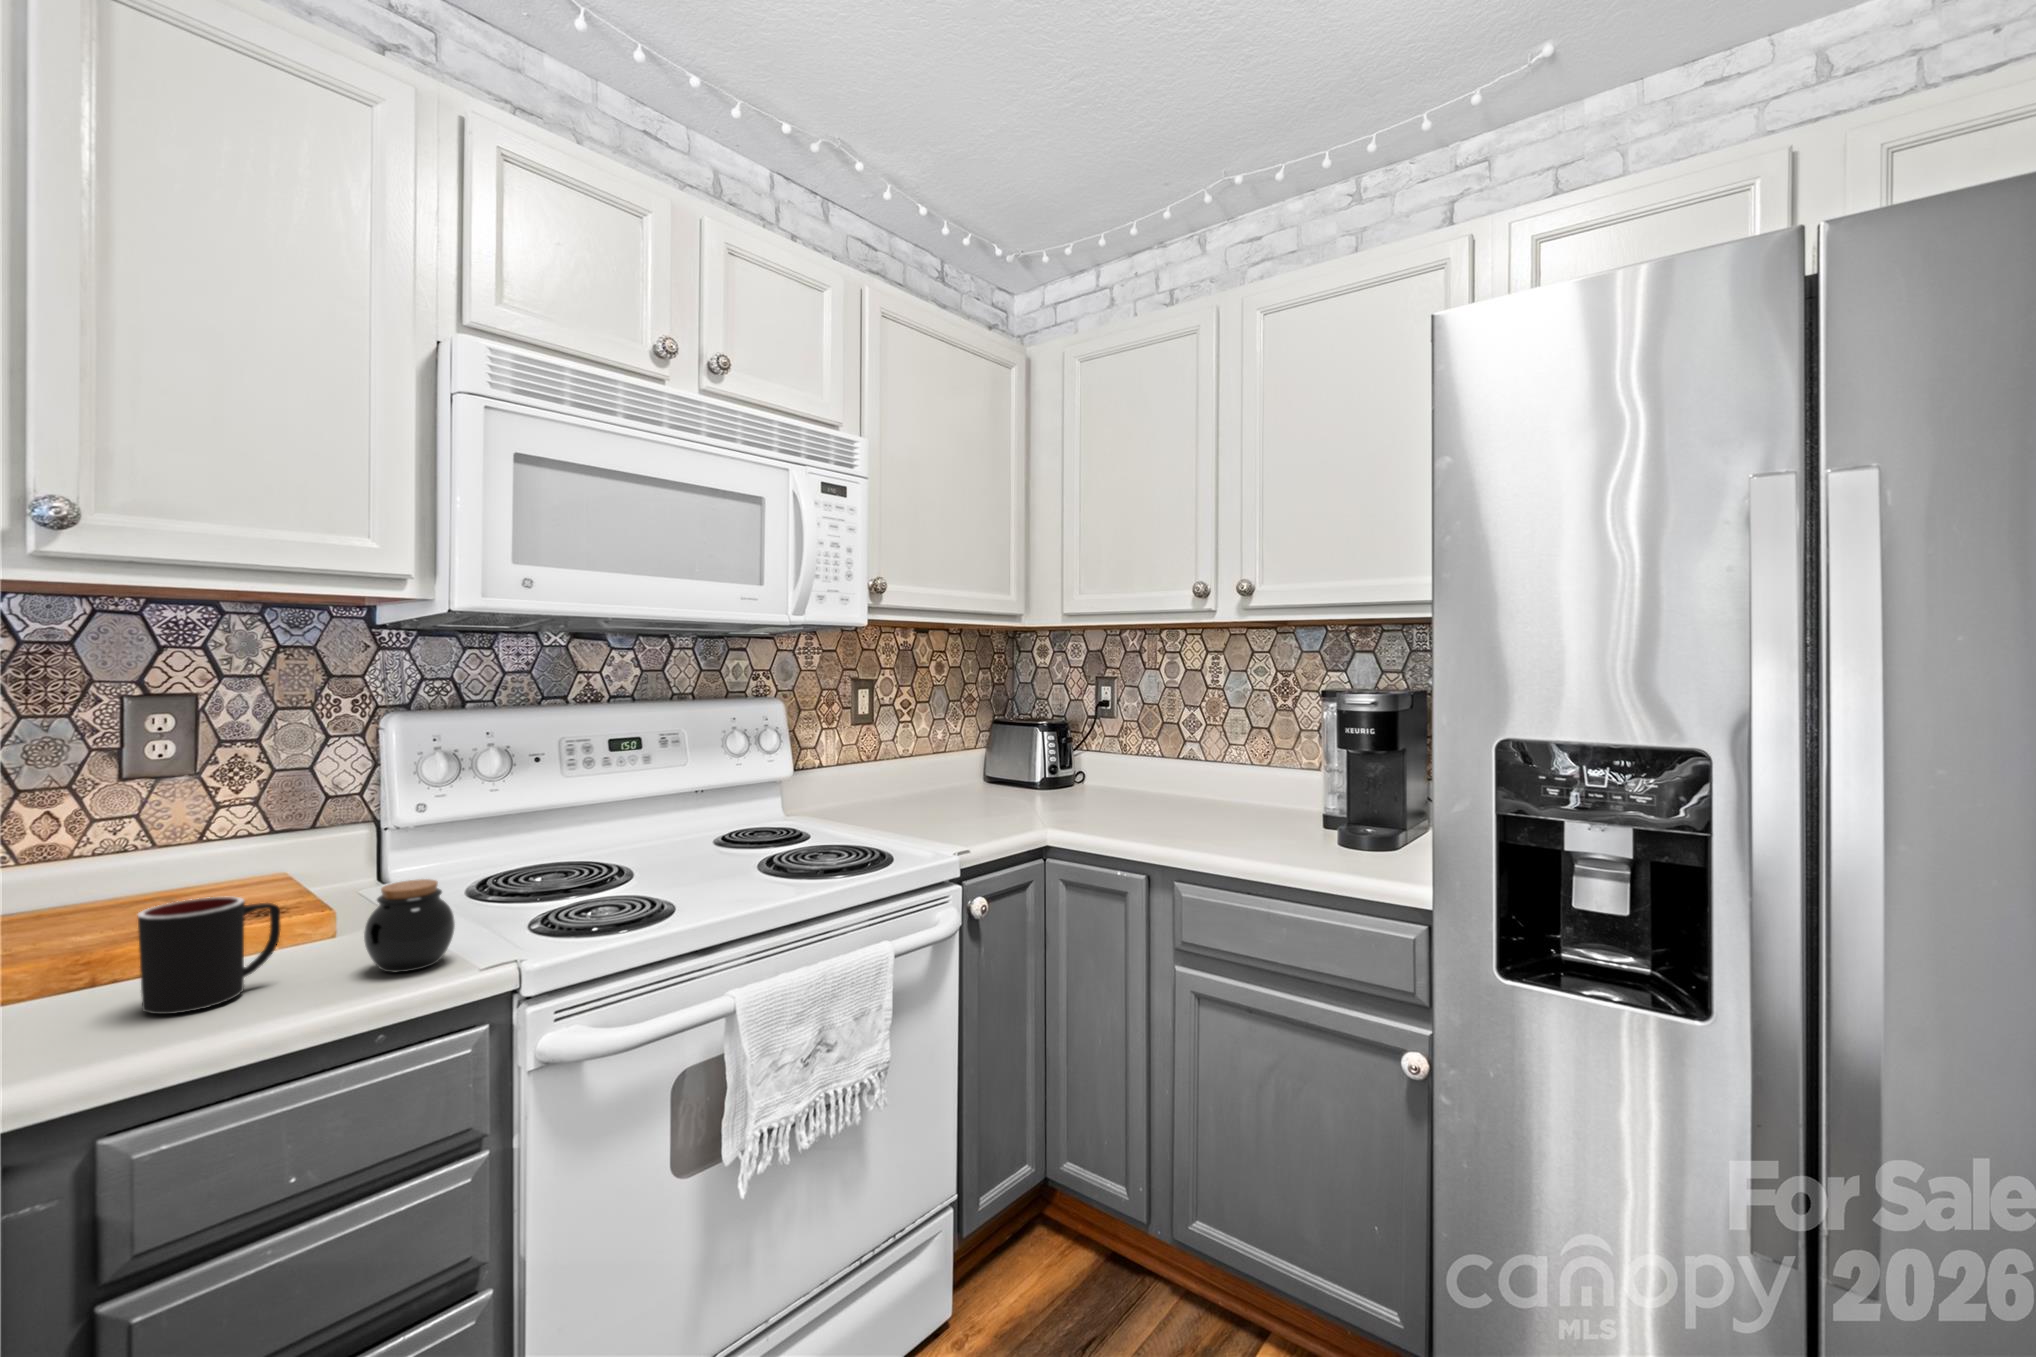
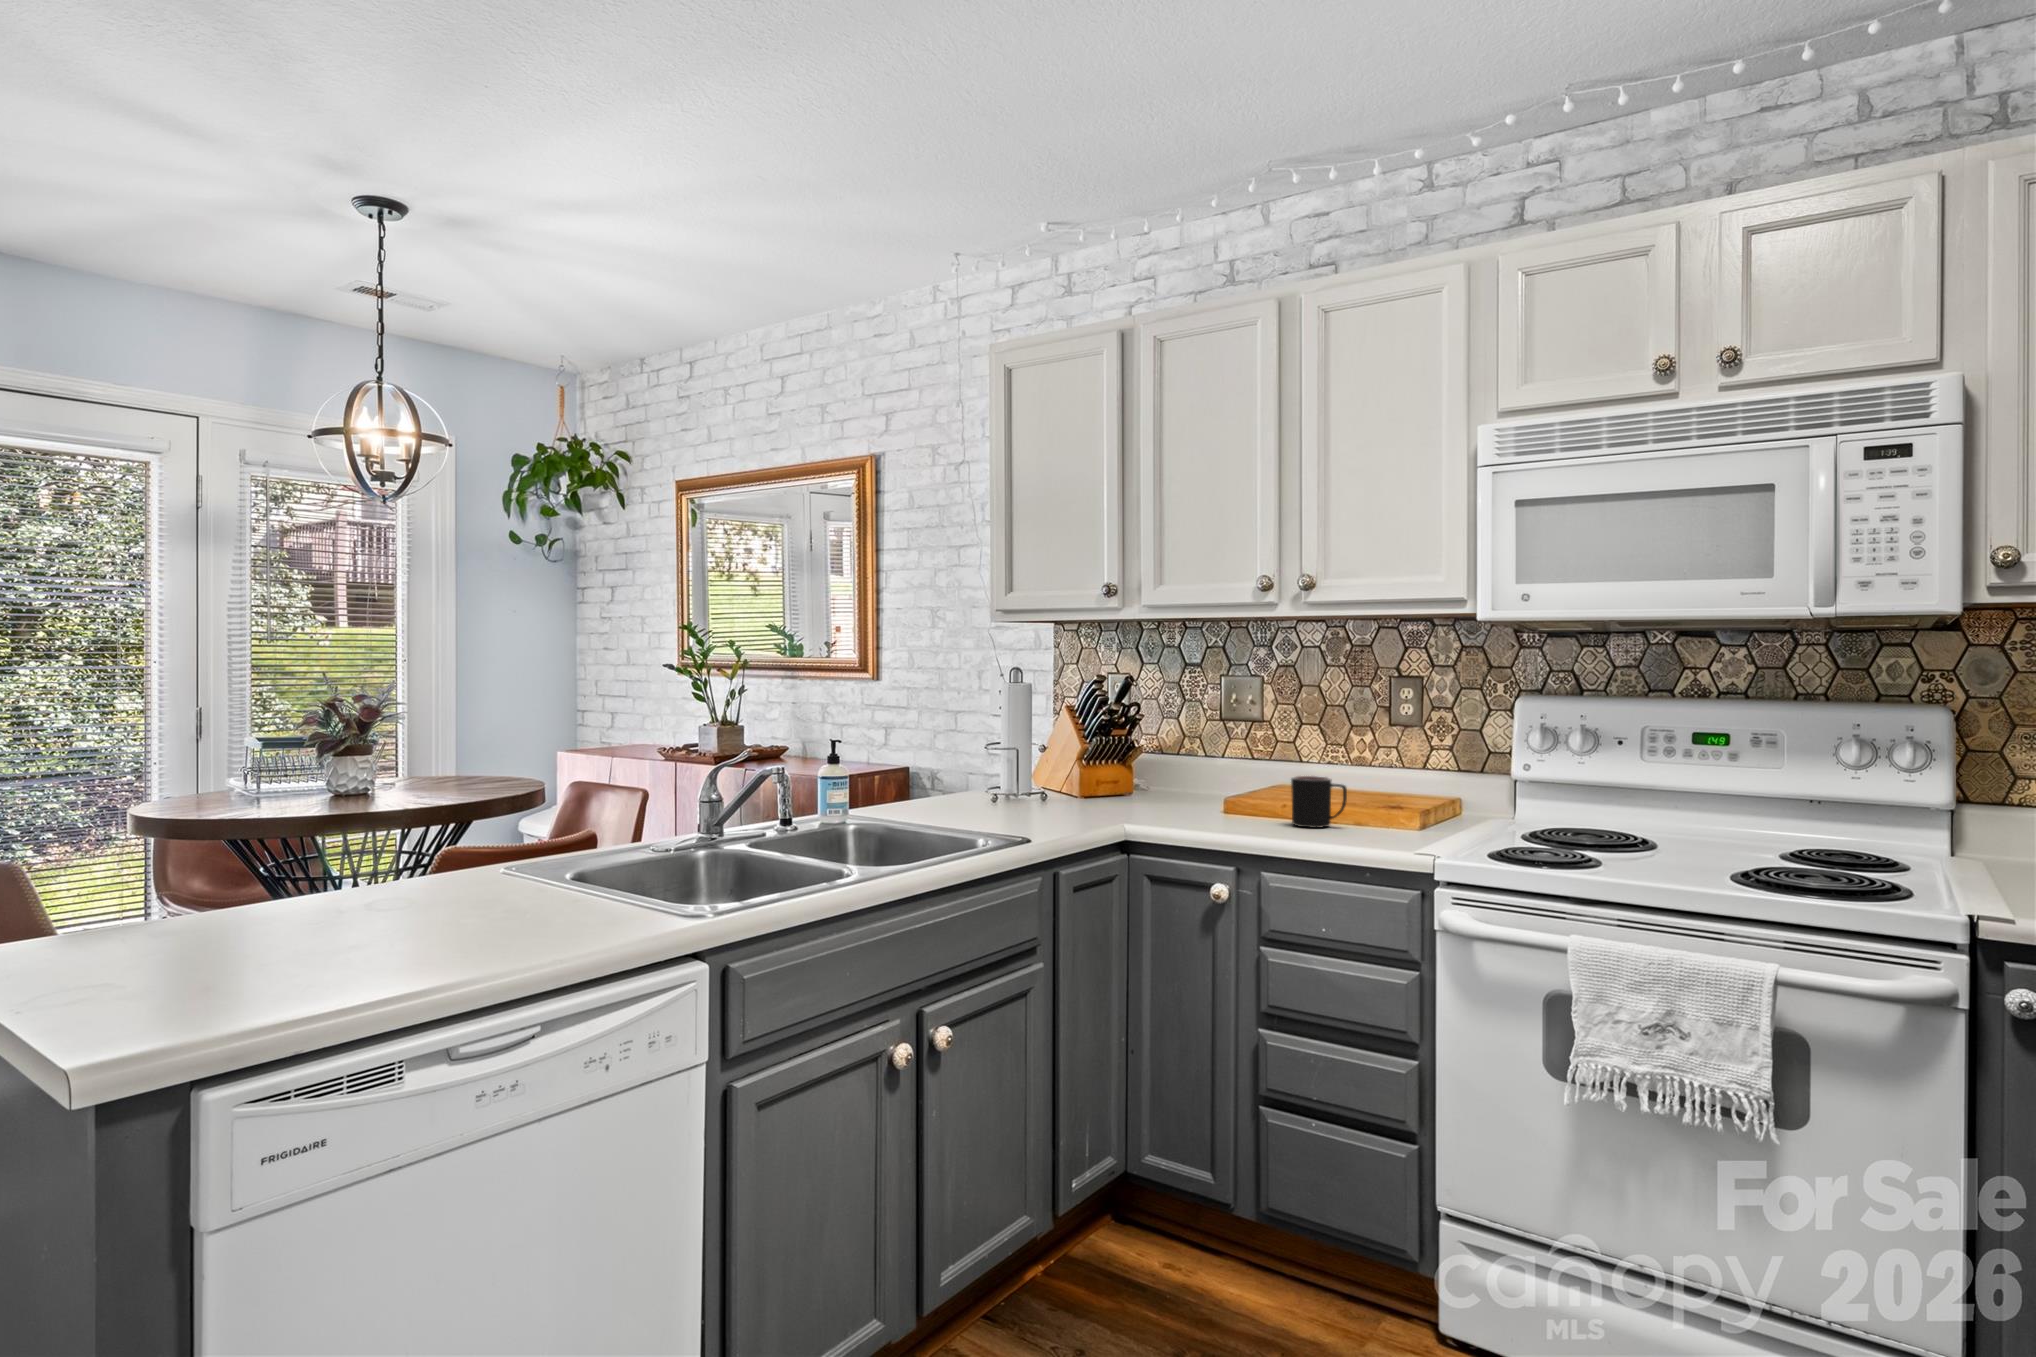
jar: present [364,879,455,973] -> none [1370,787,1416,838]

